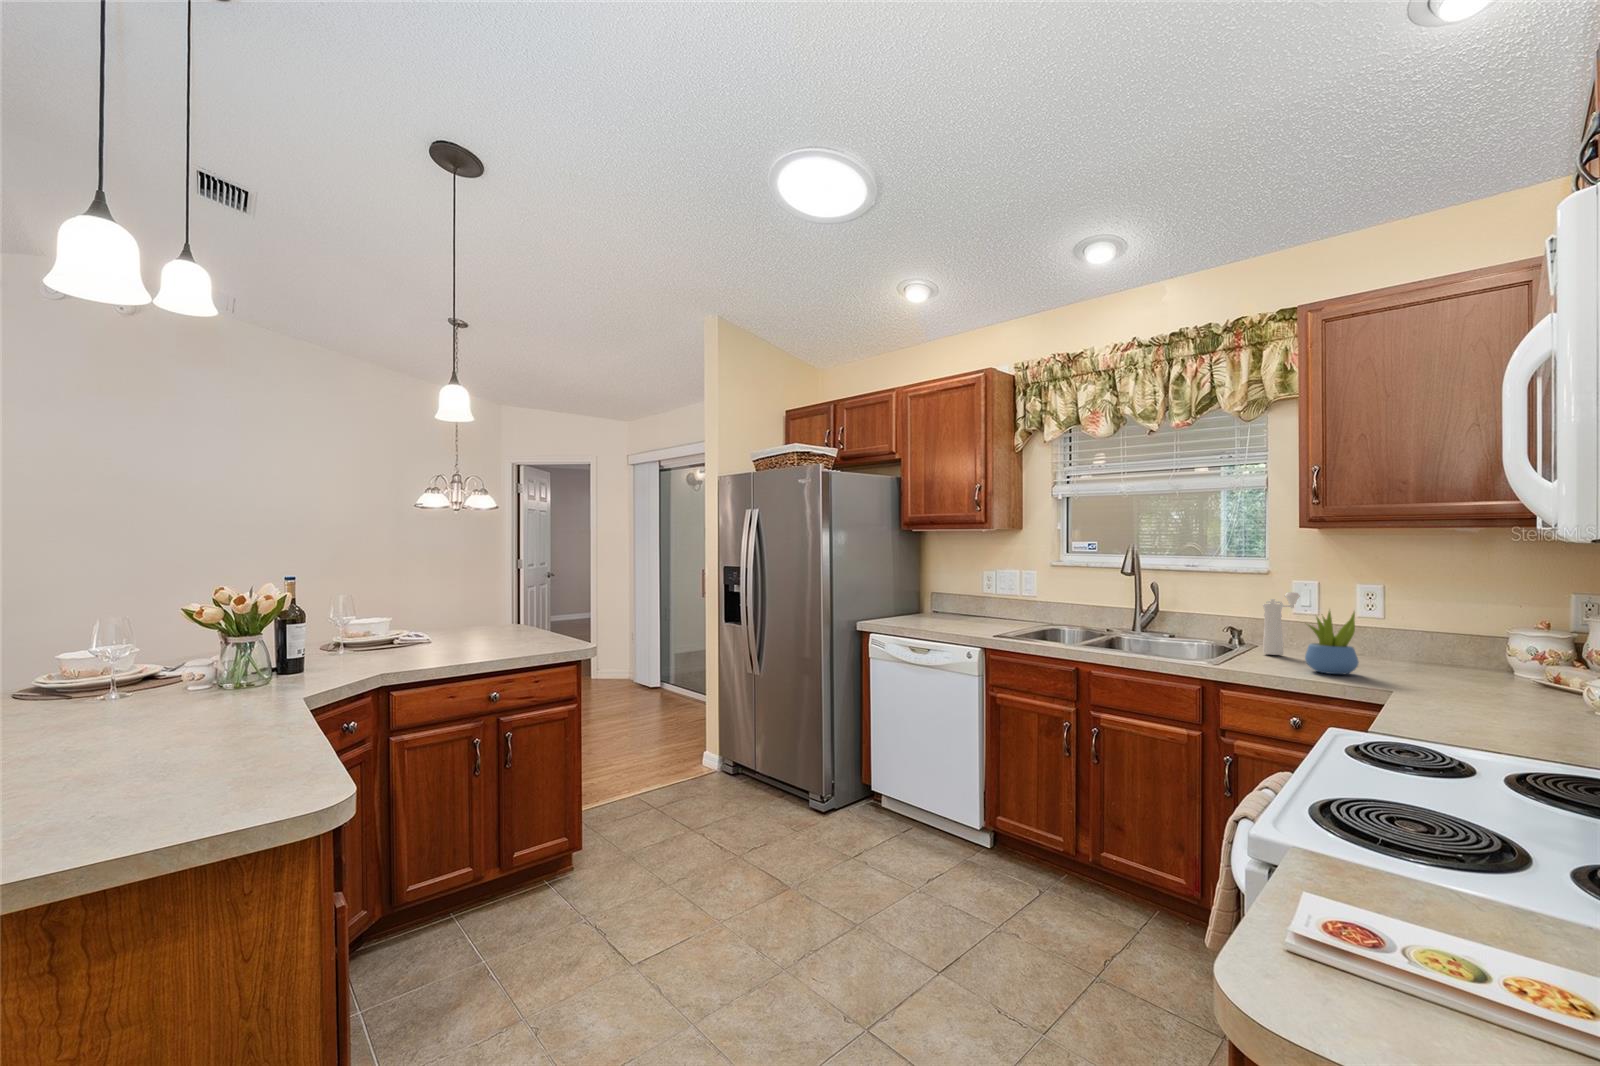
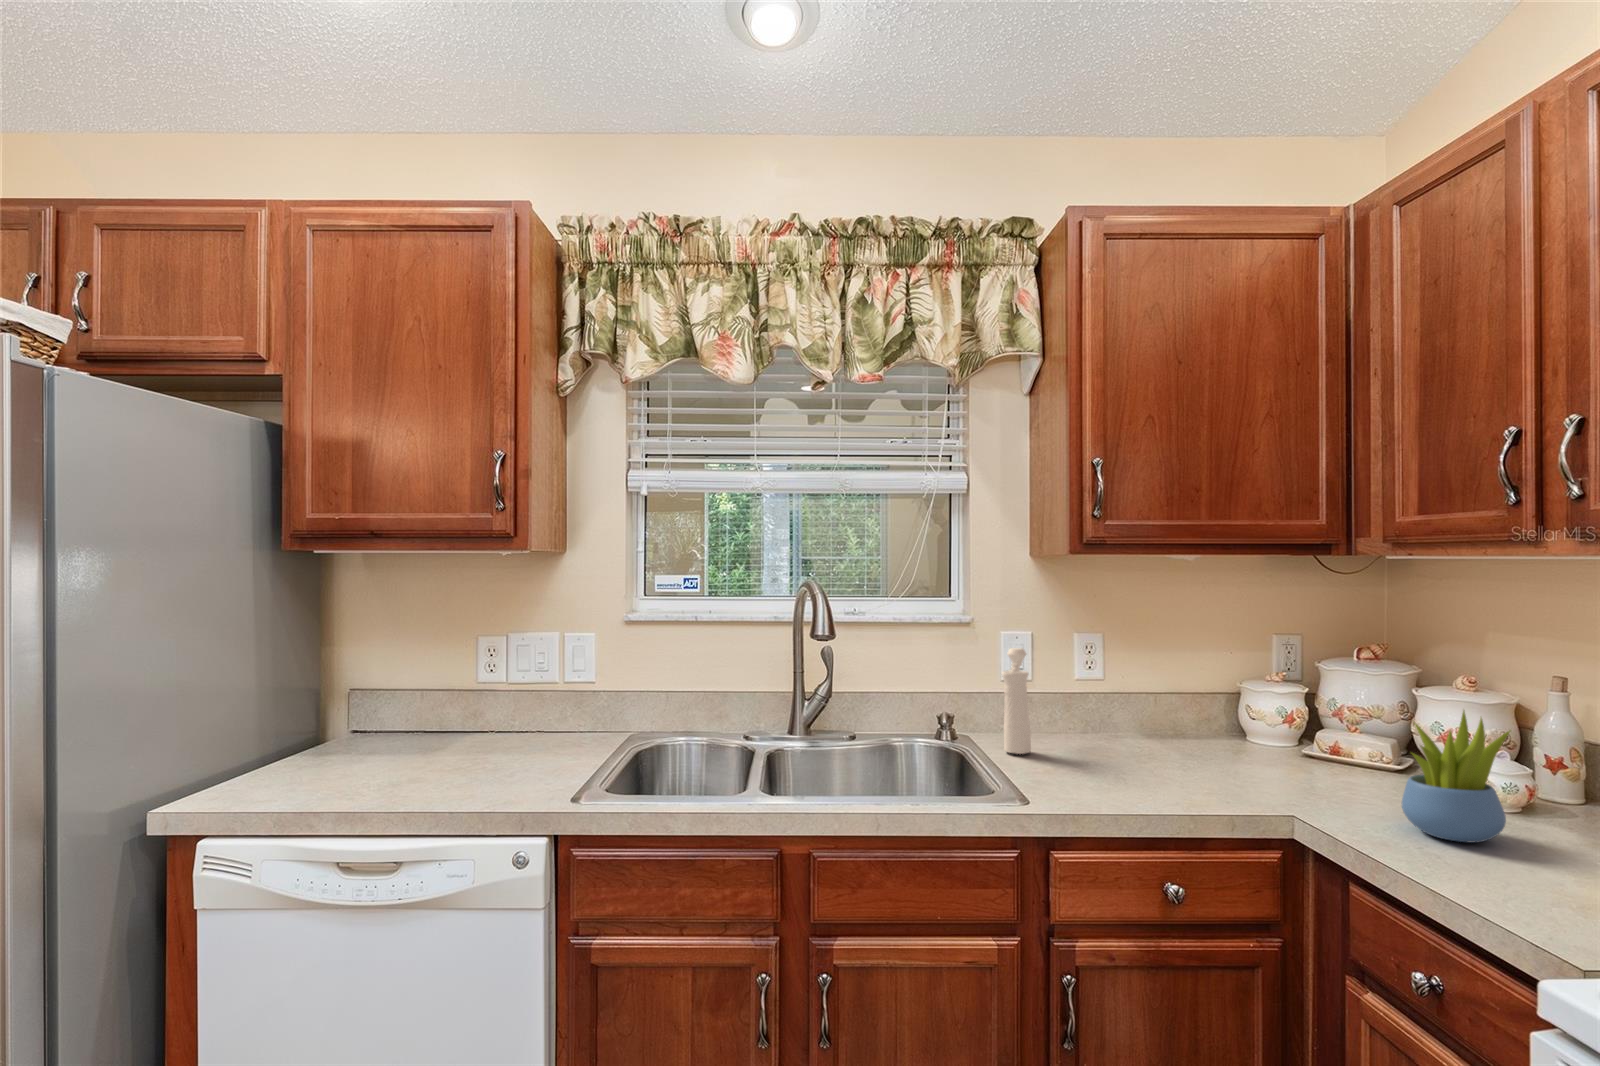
succulent plant: present [1305,611,1359,674] -> present [1402,711,1510,843]

